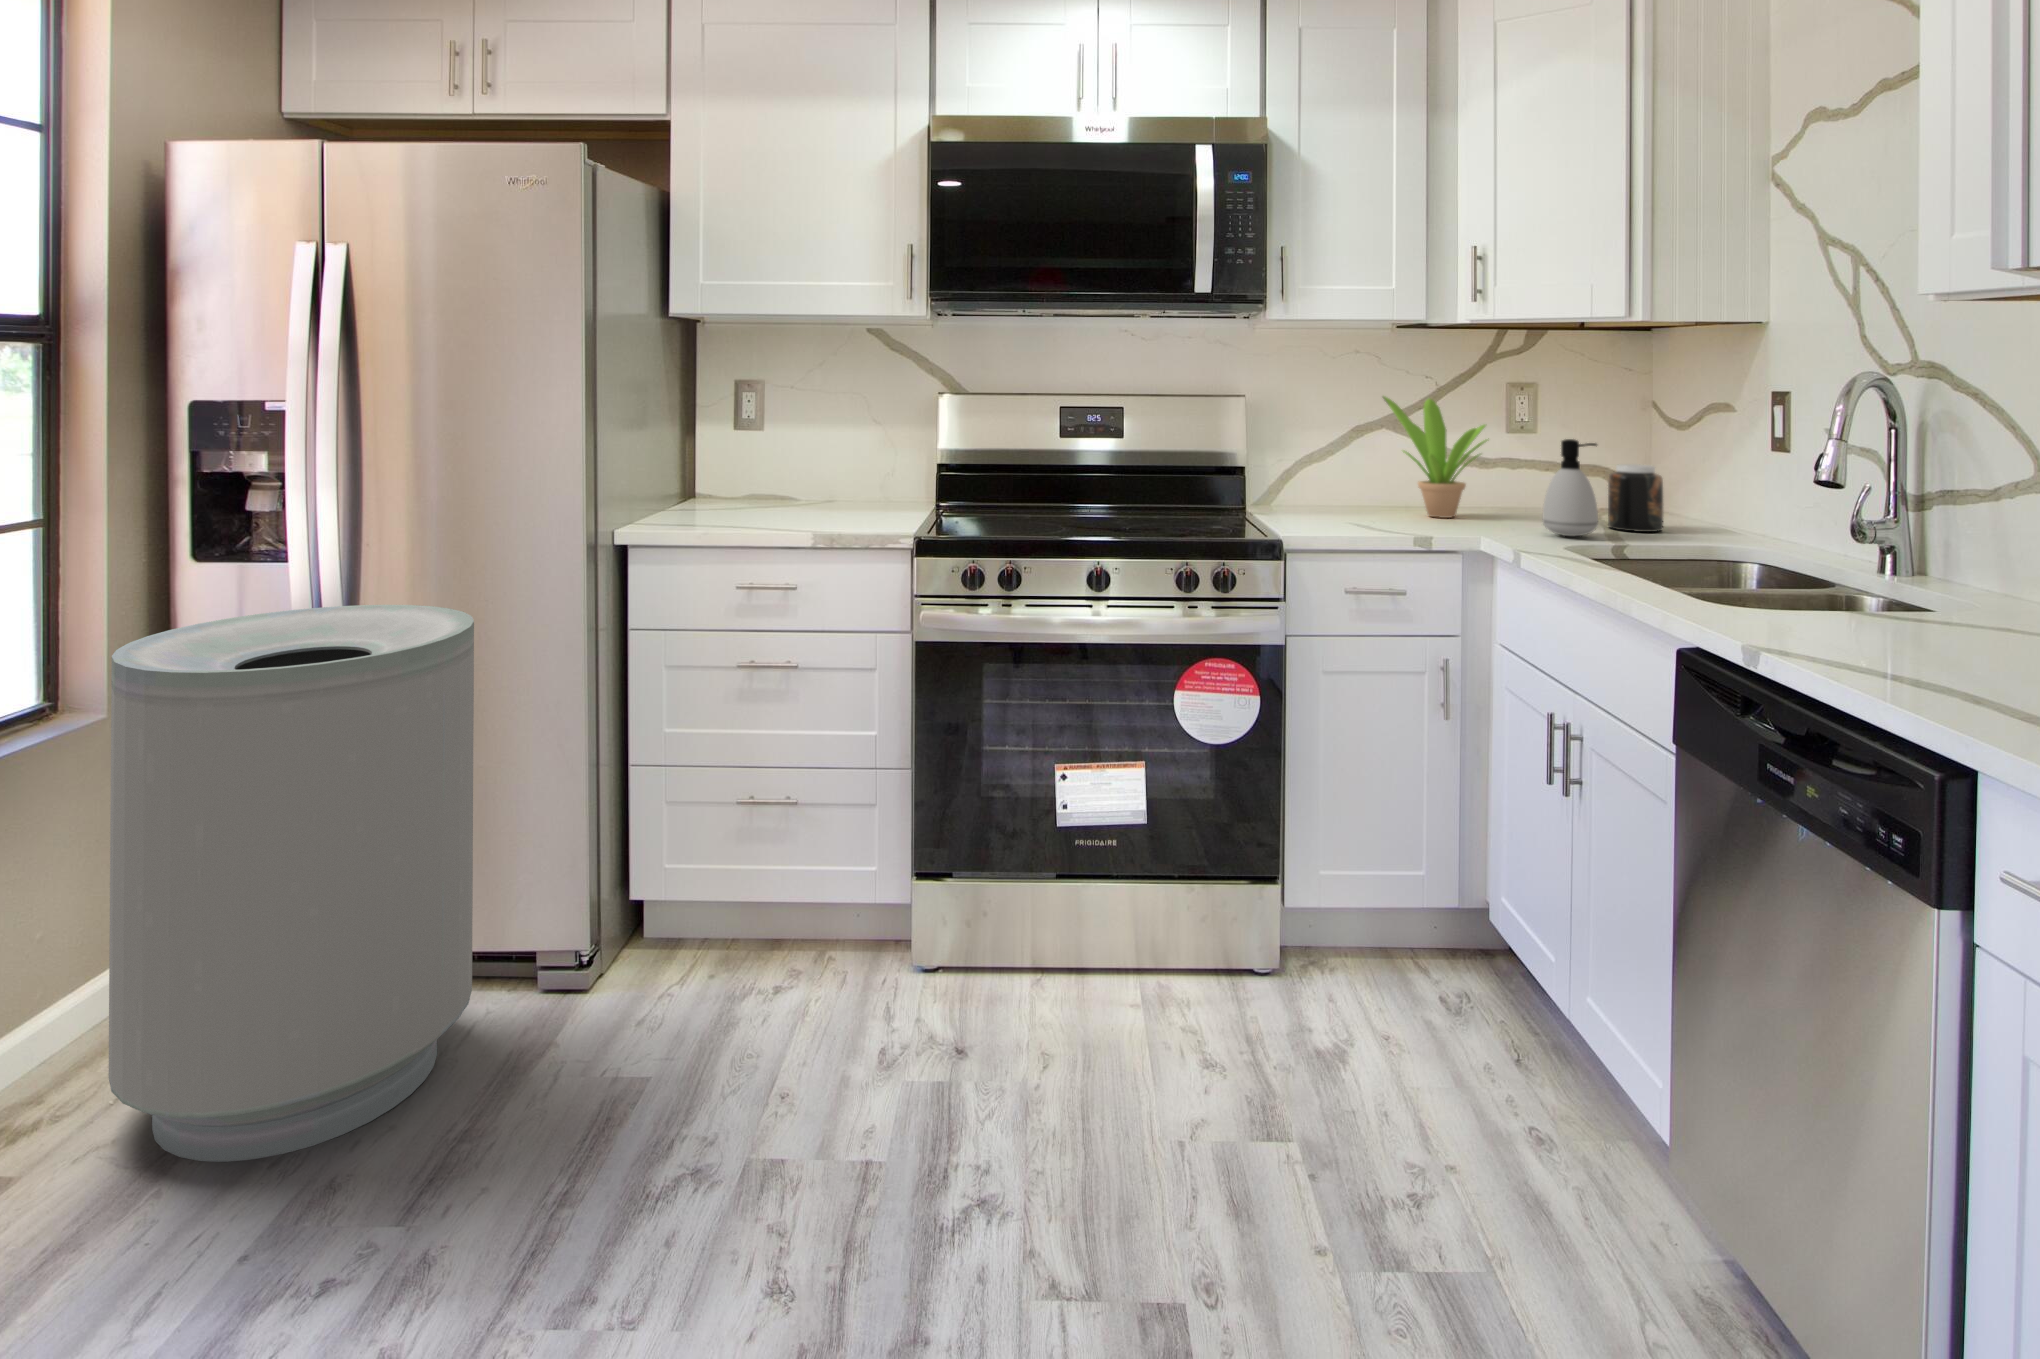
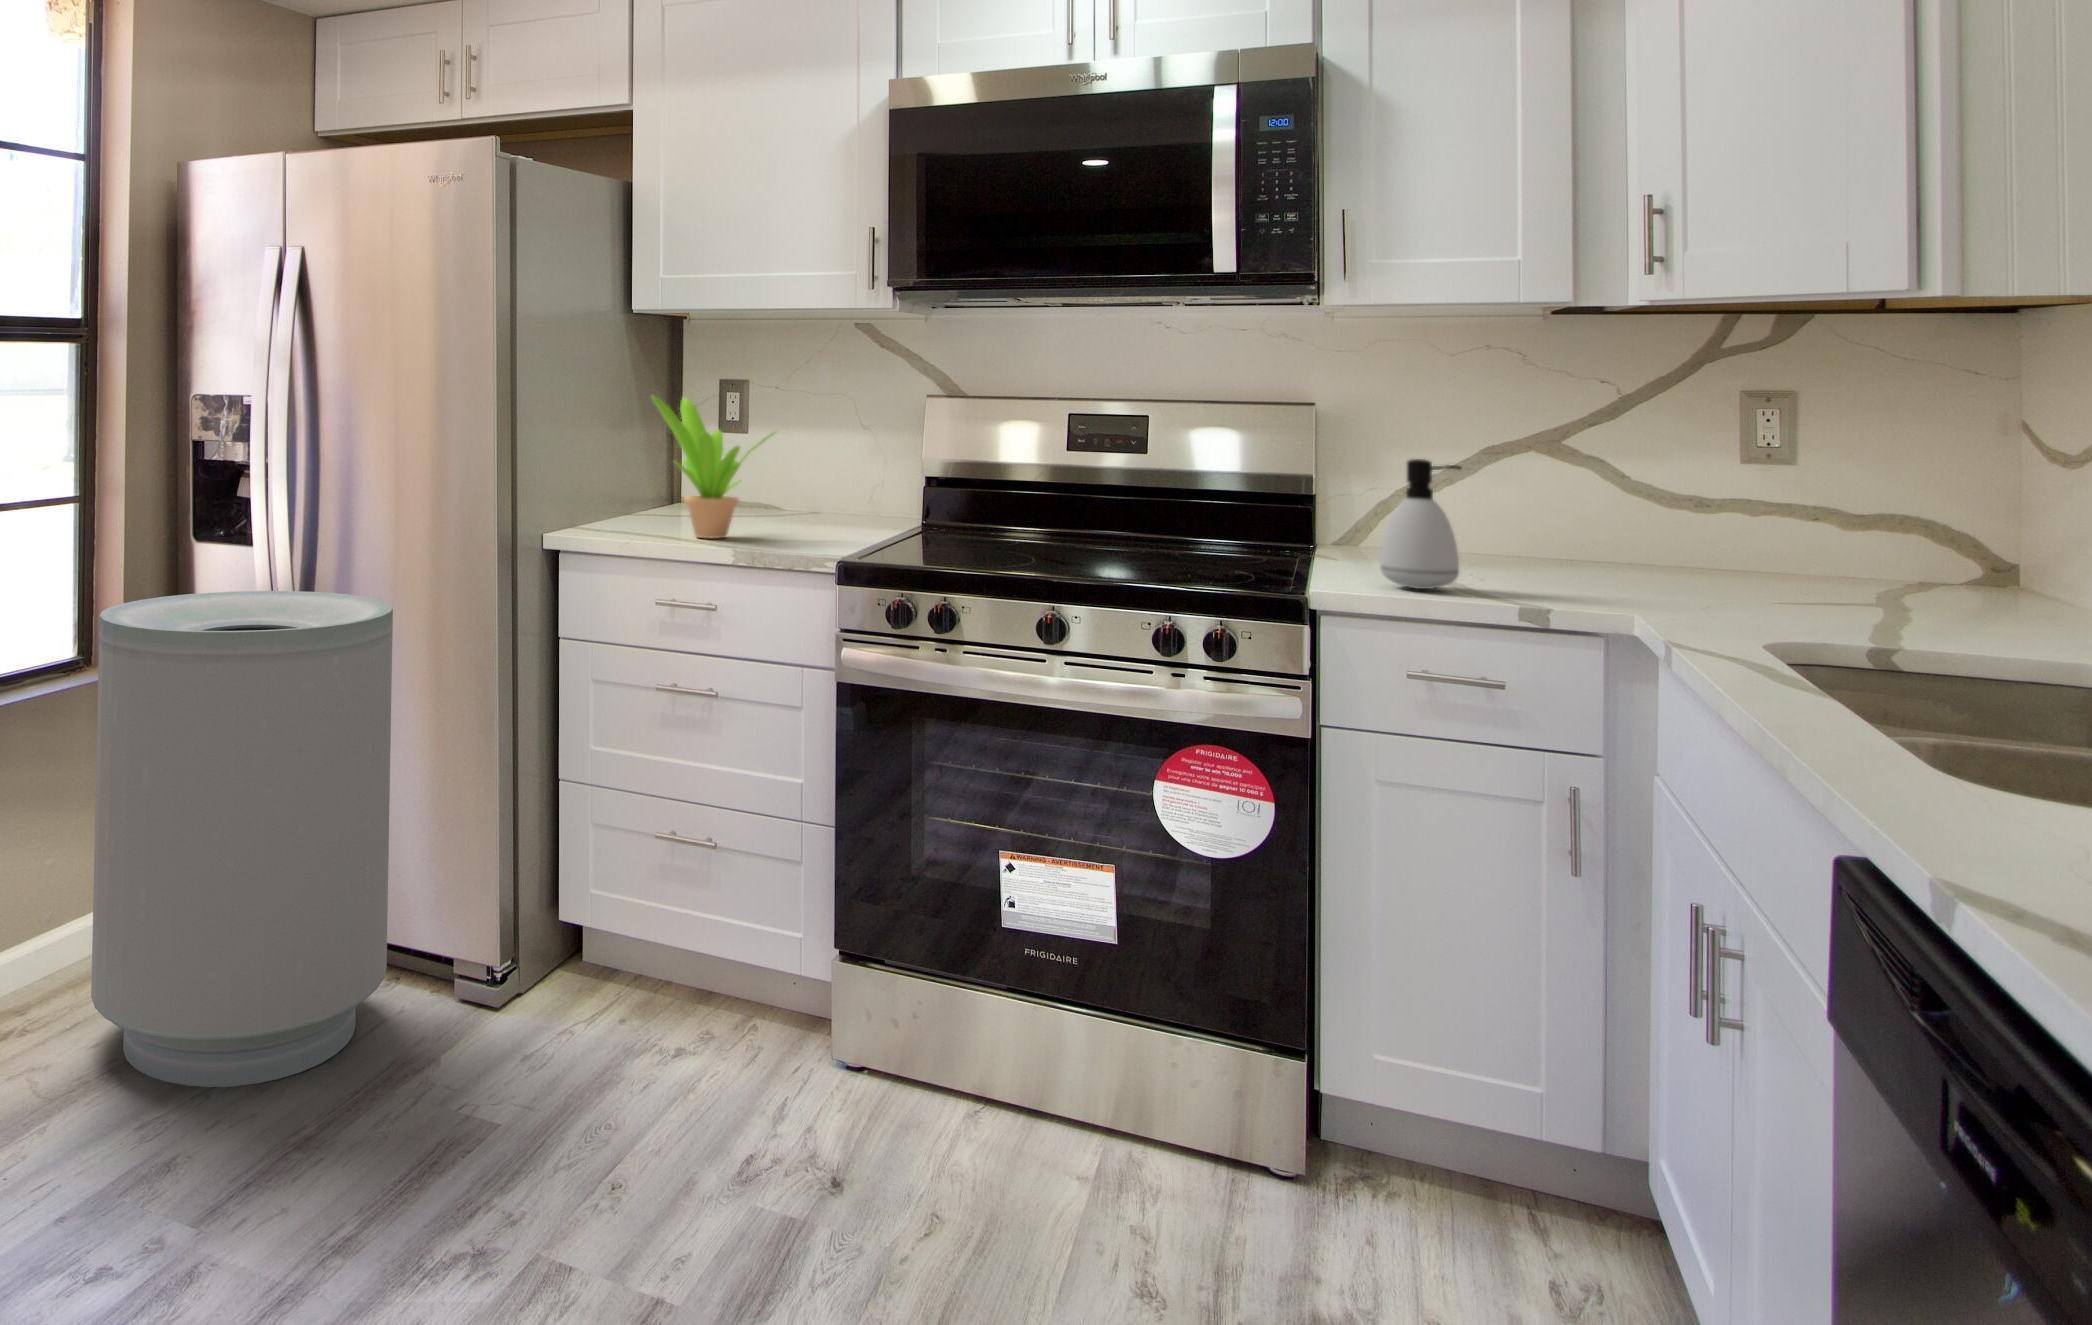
potted plant: present [1383,396,1487,518] -> present [652,396,775,538]
soap dispenser: present [1543,439,1598,536] -> present [1380,459,1461,589]
jar: present [1608,464,1663,532] -> none [1907,520,2015,627]

